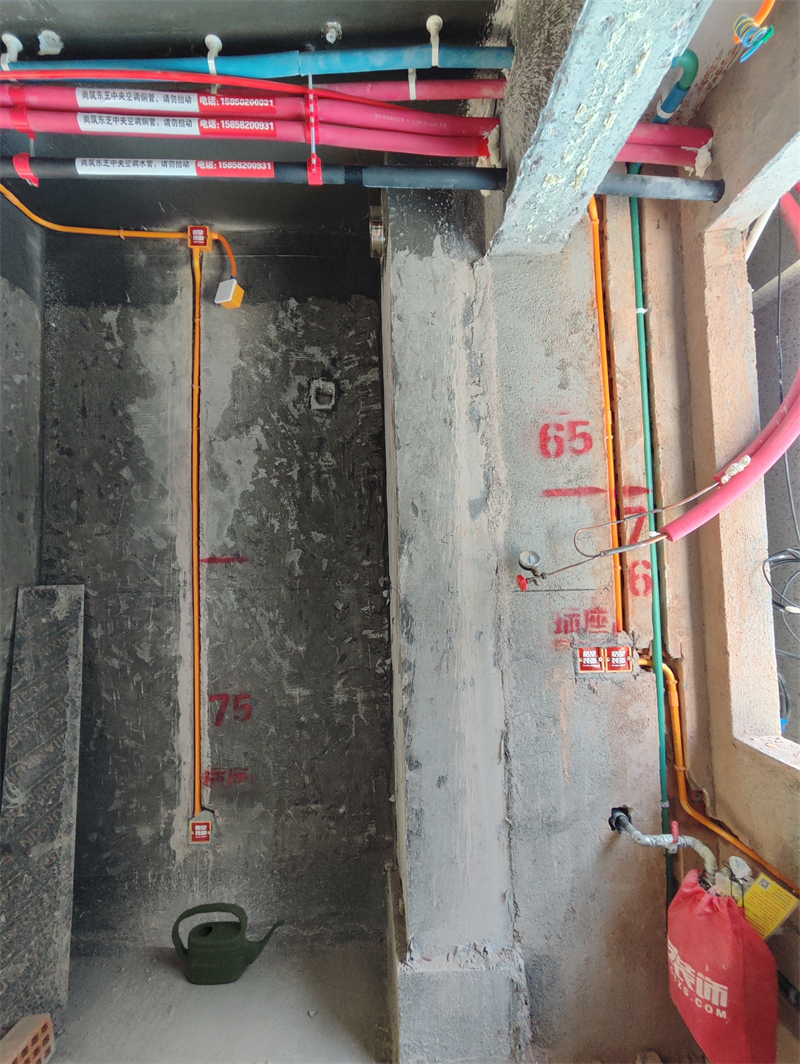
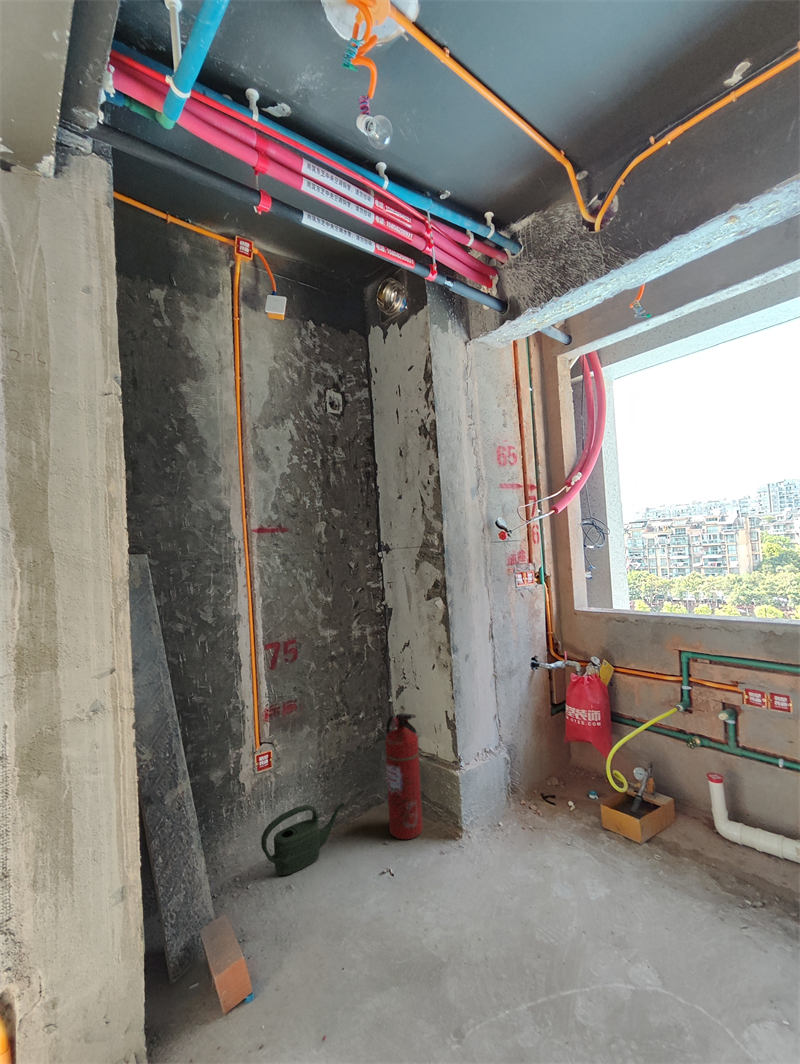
fire extinguisher: none [330,828,380,1025] -> present [385,713,423,839]

